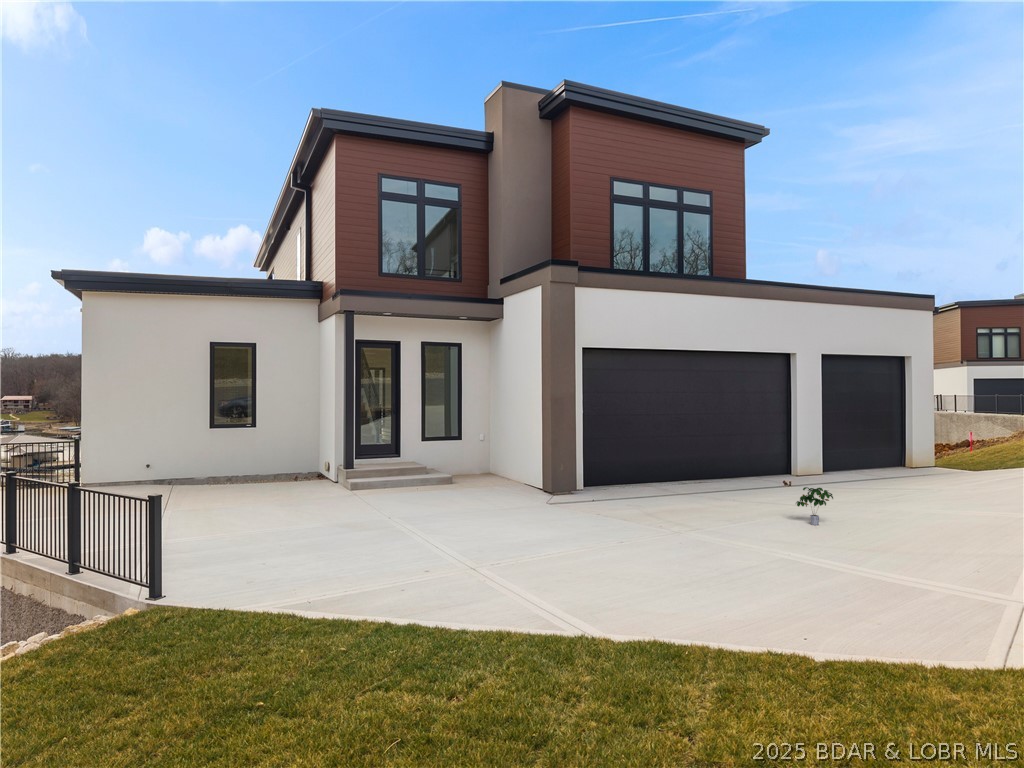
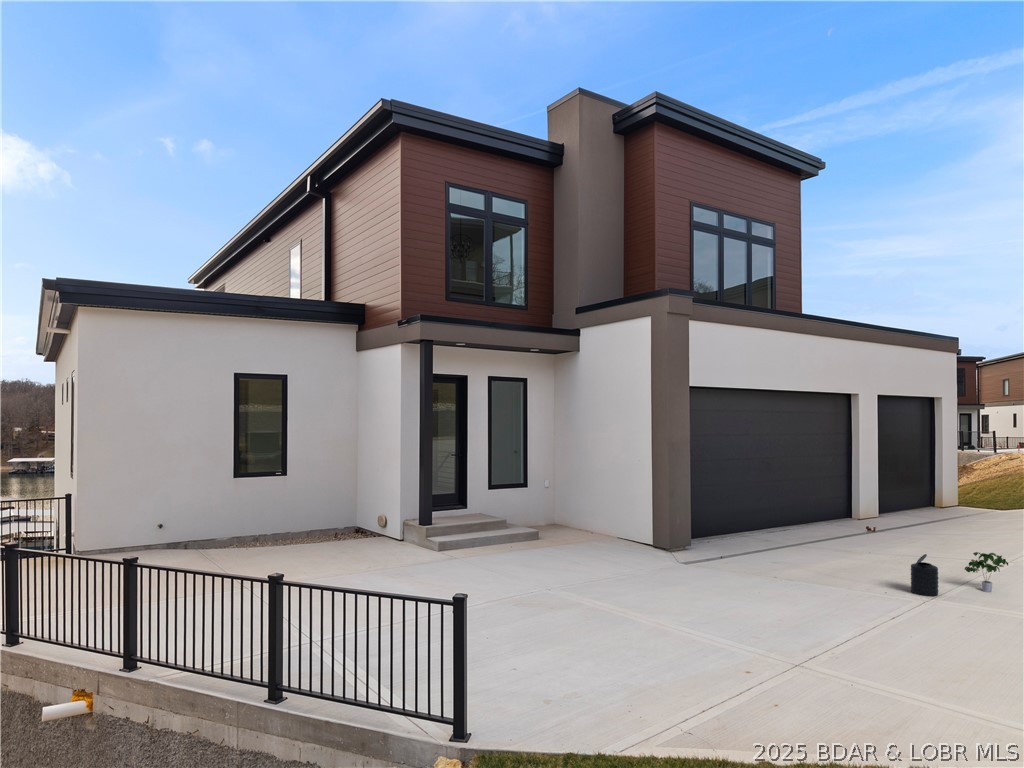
trash can: none [736,488,761,527] -> present [911,554,939,597]

